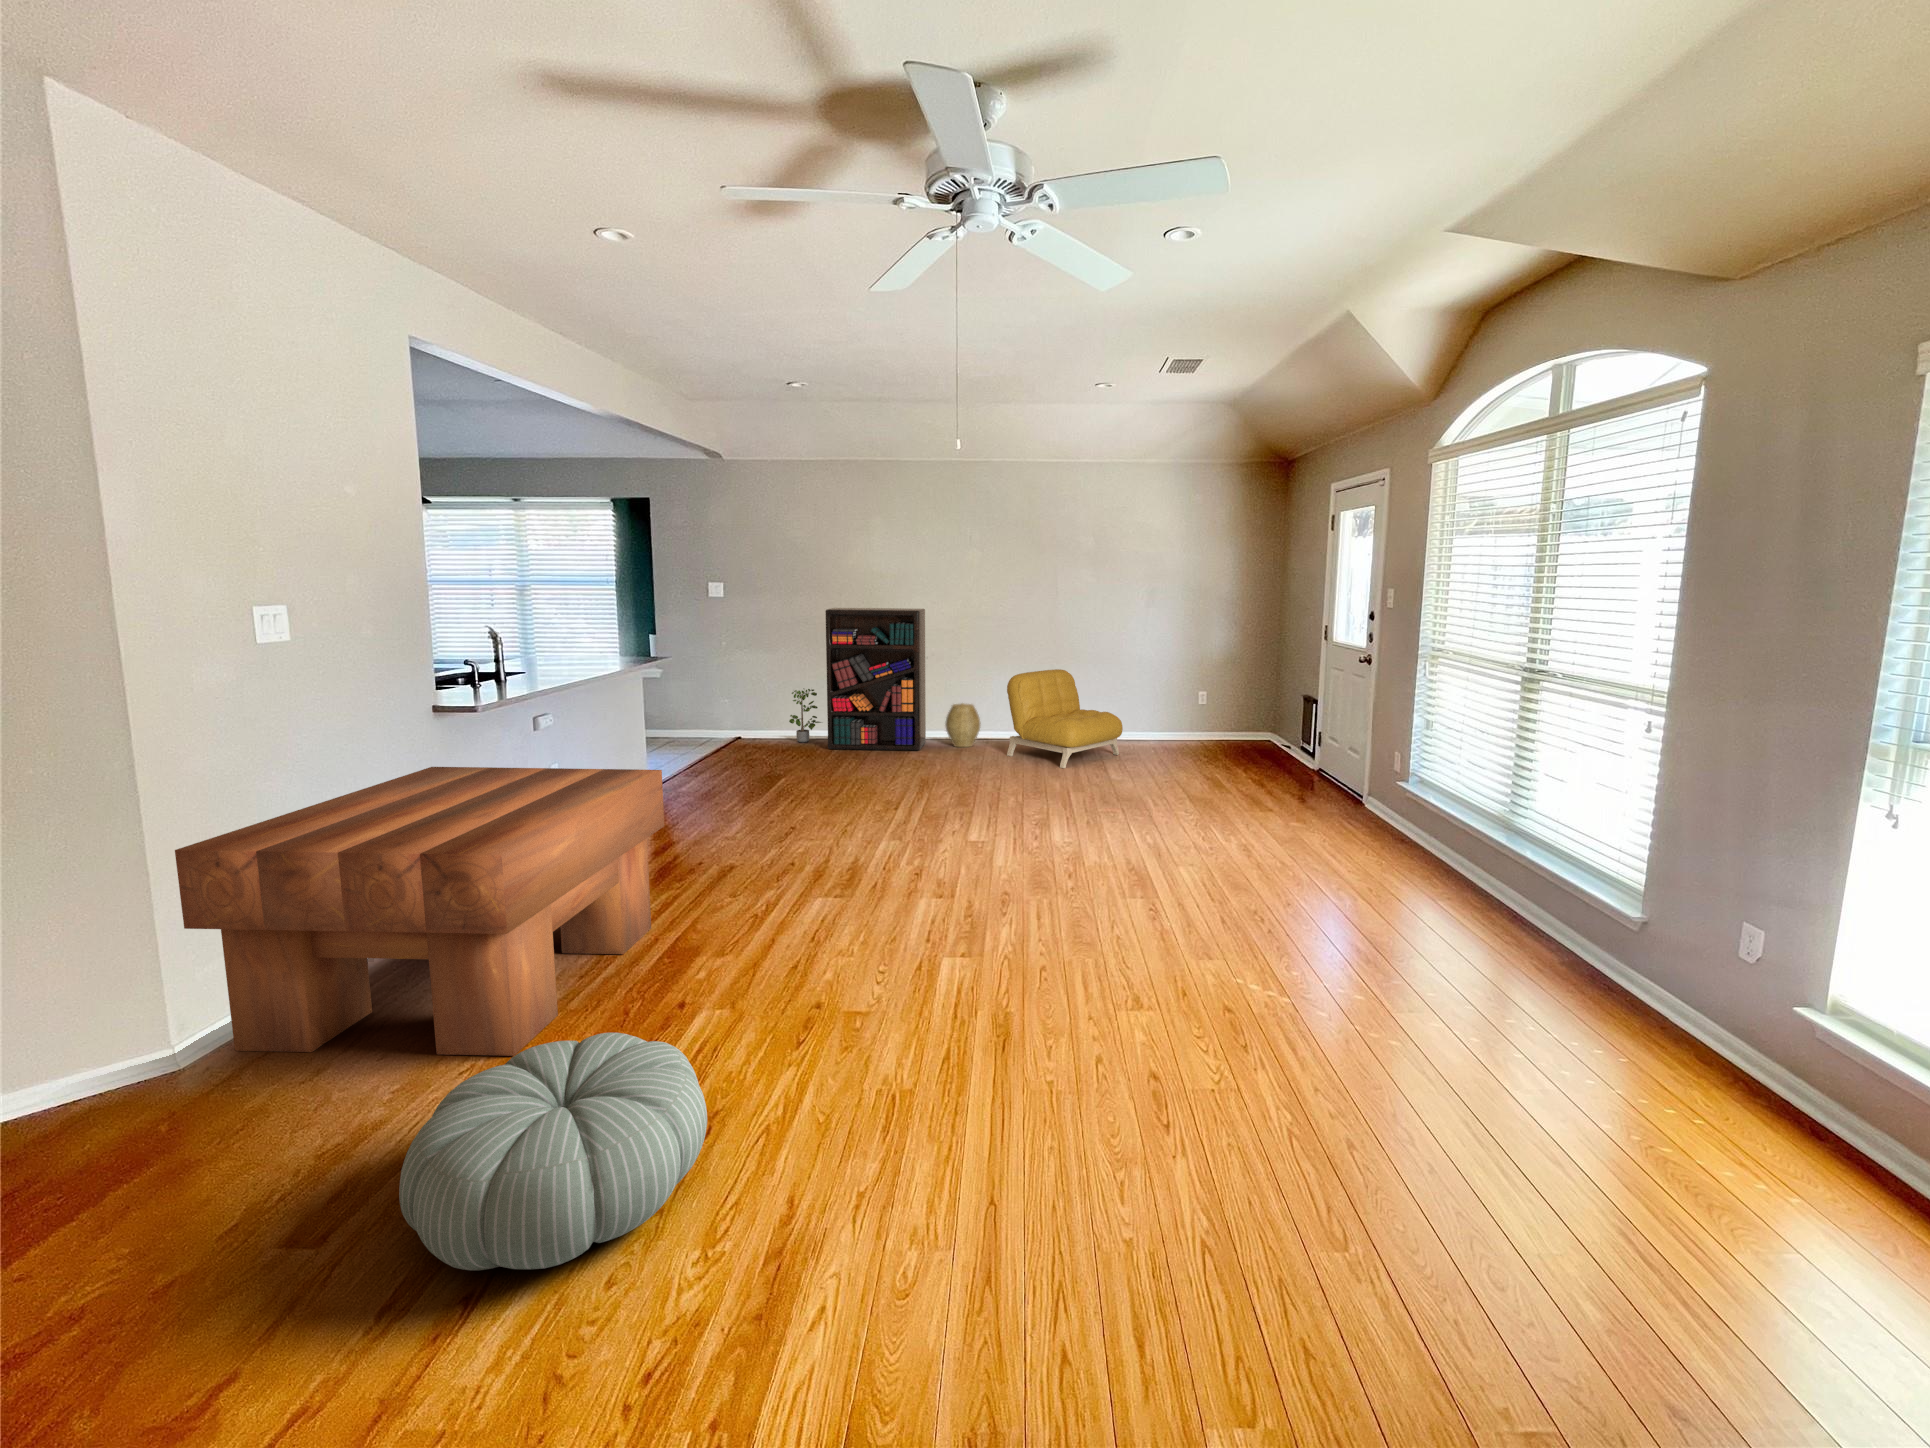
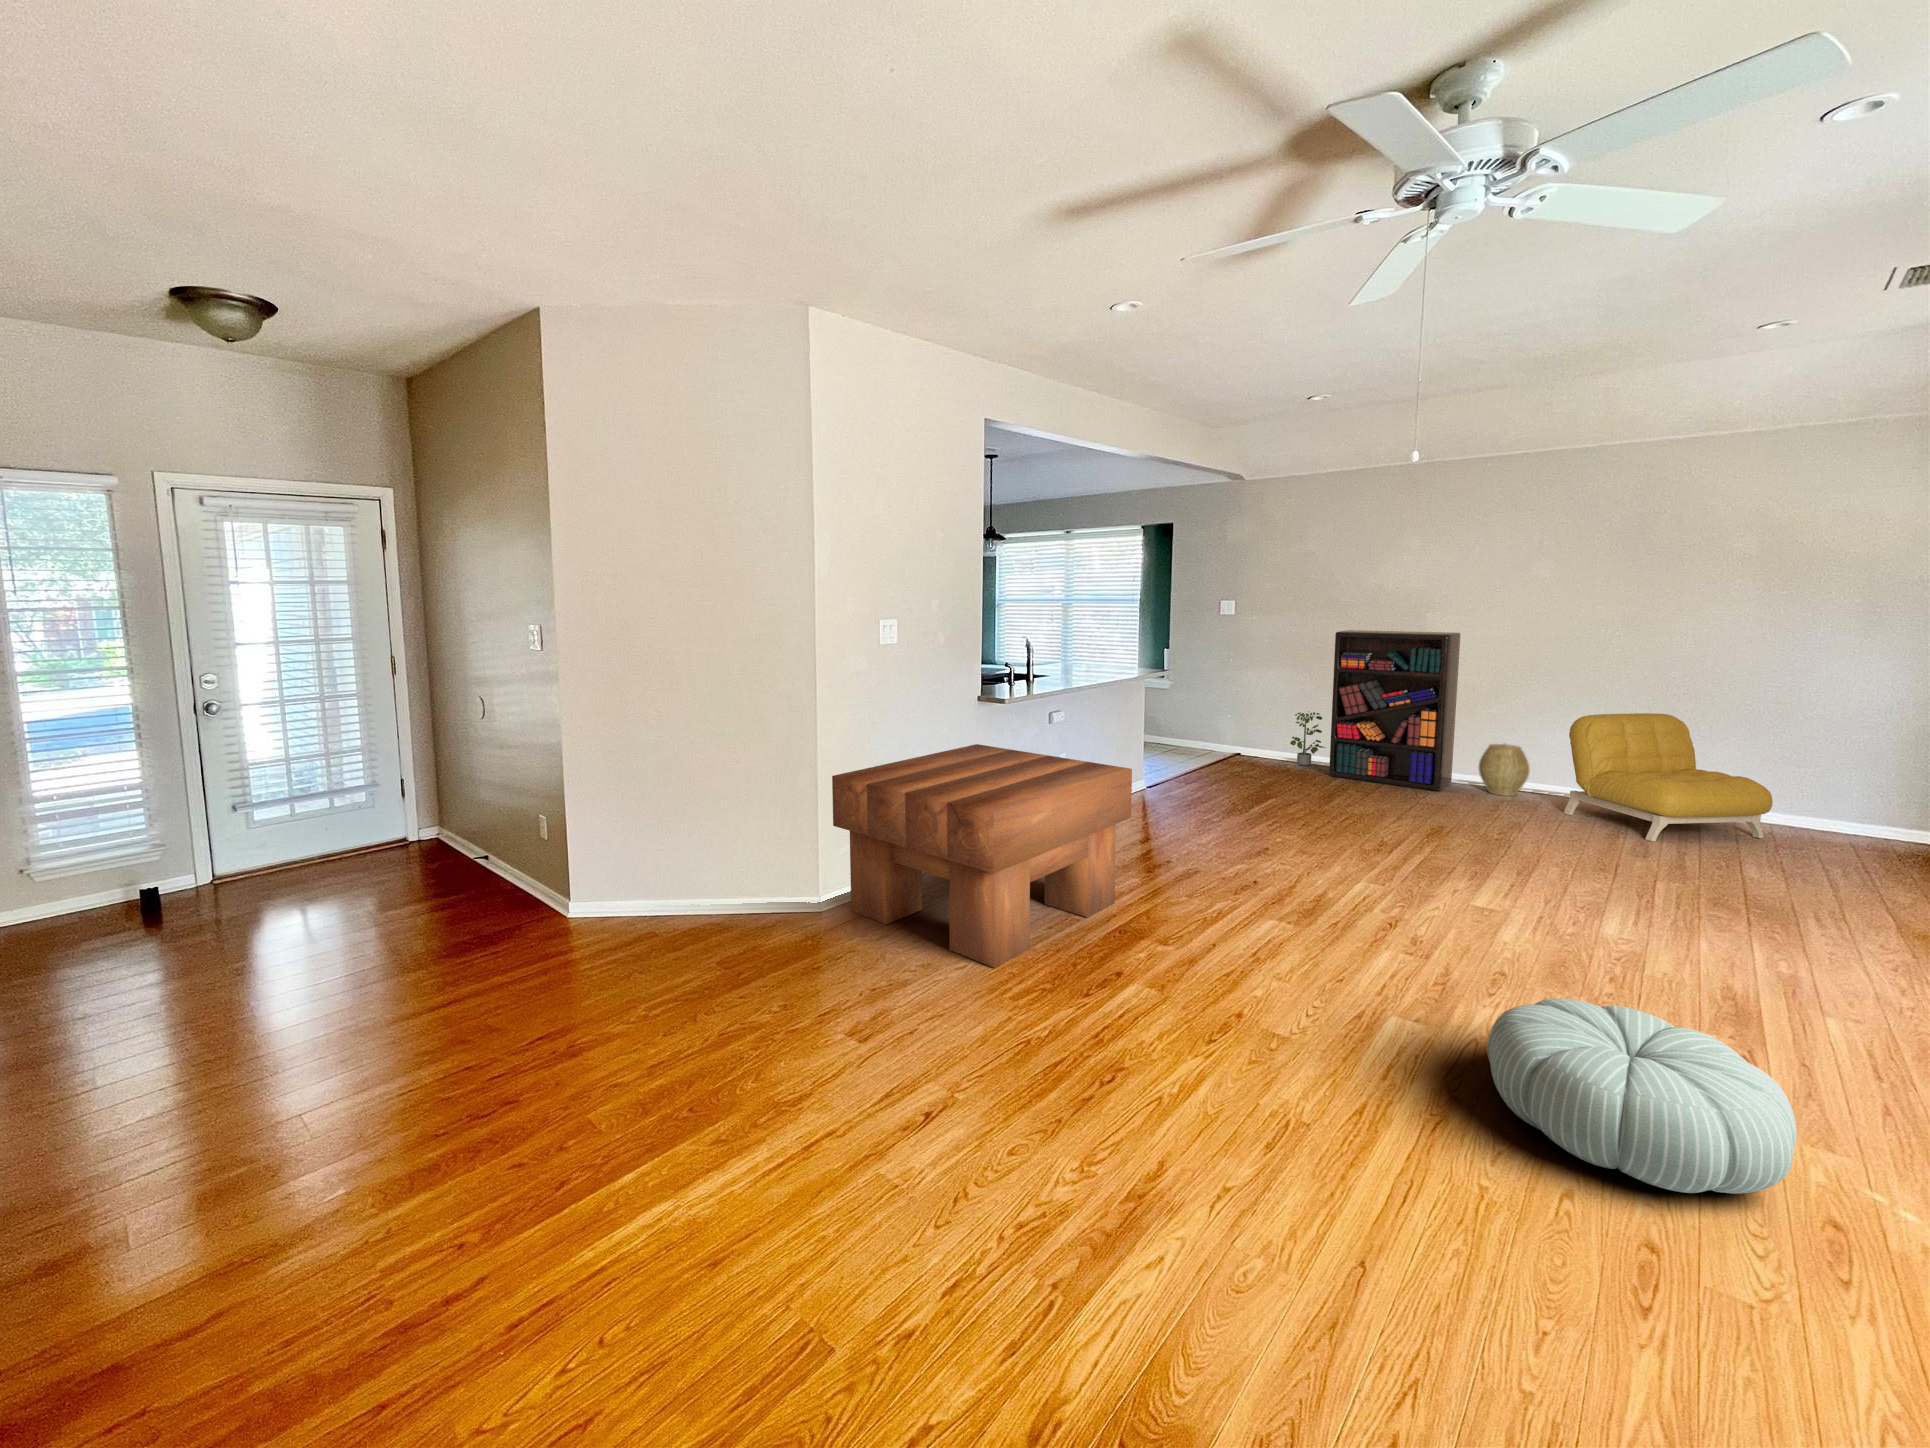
pouf: present [399,1033,707,1271] -> present [1487,998,1797,1194]

